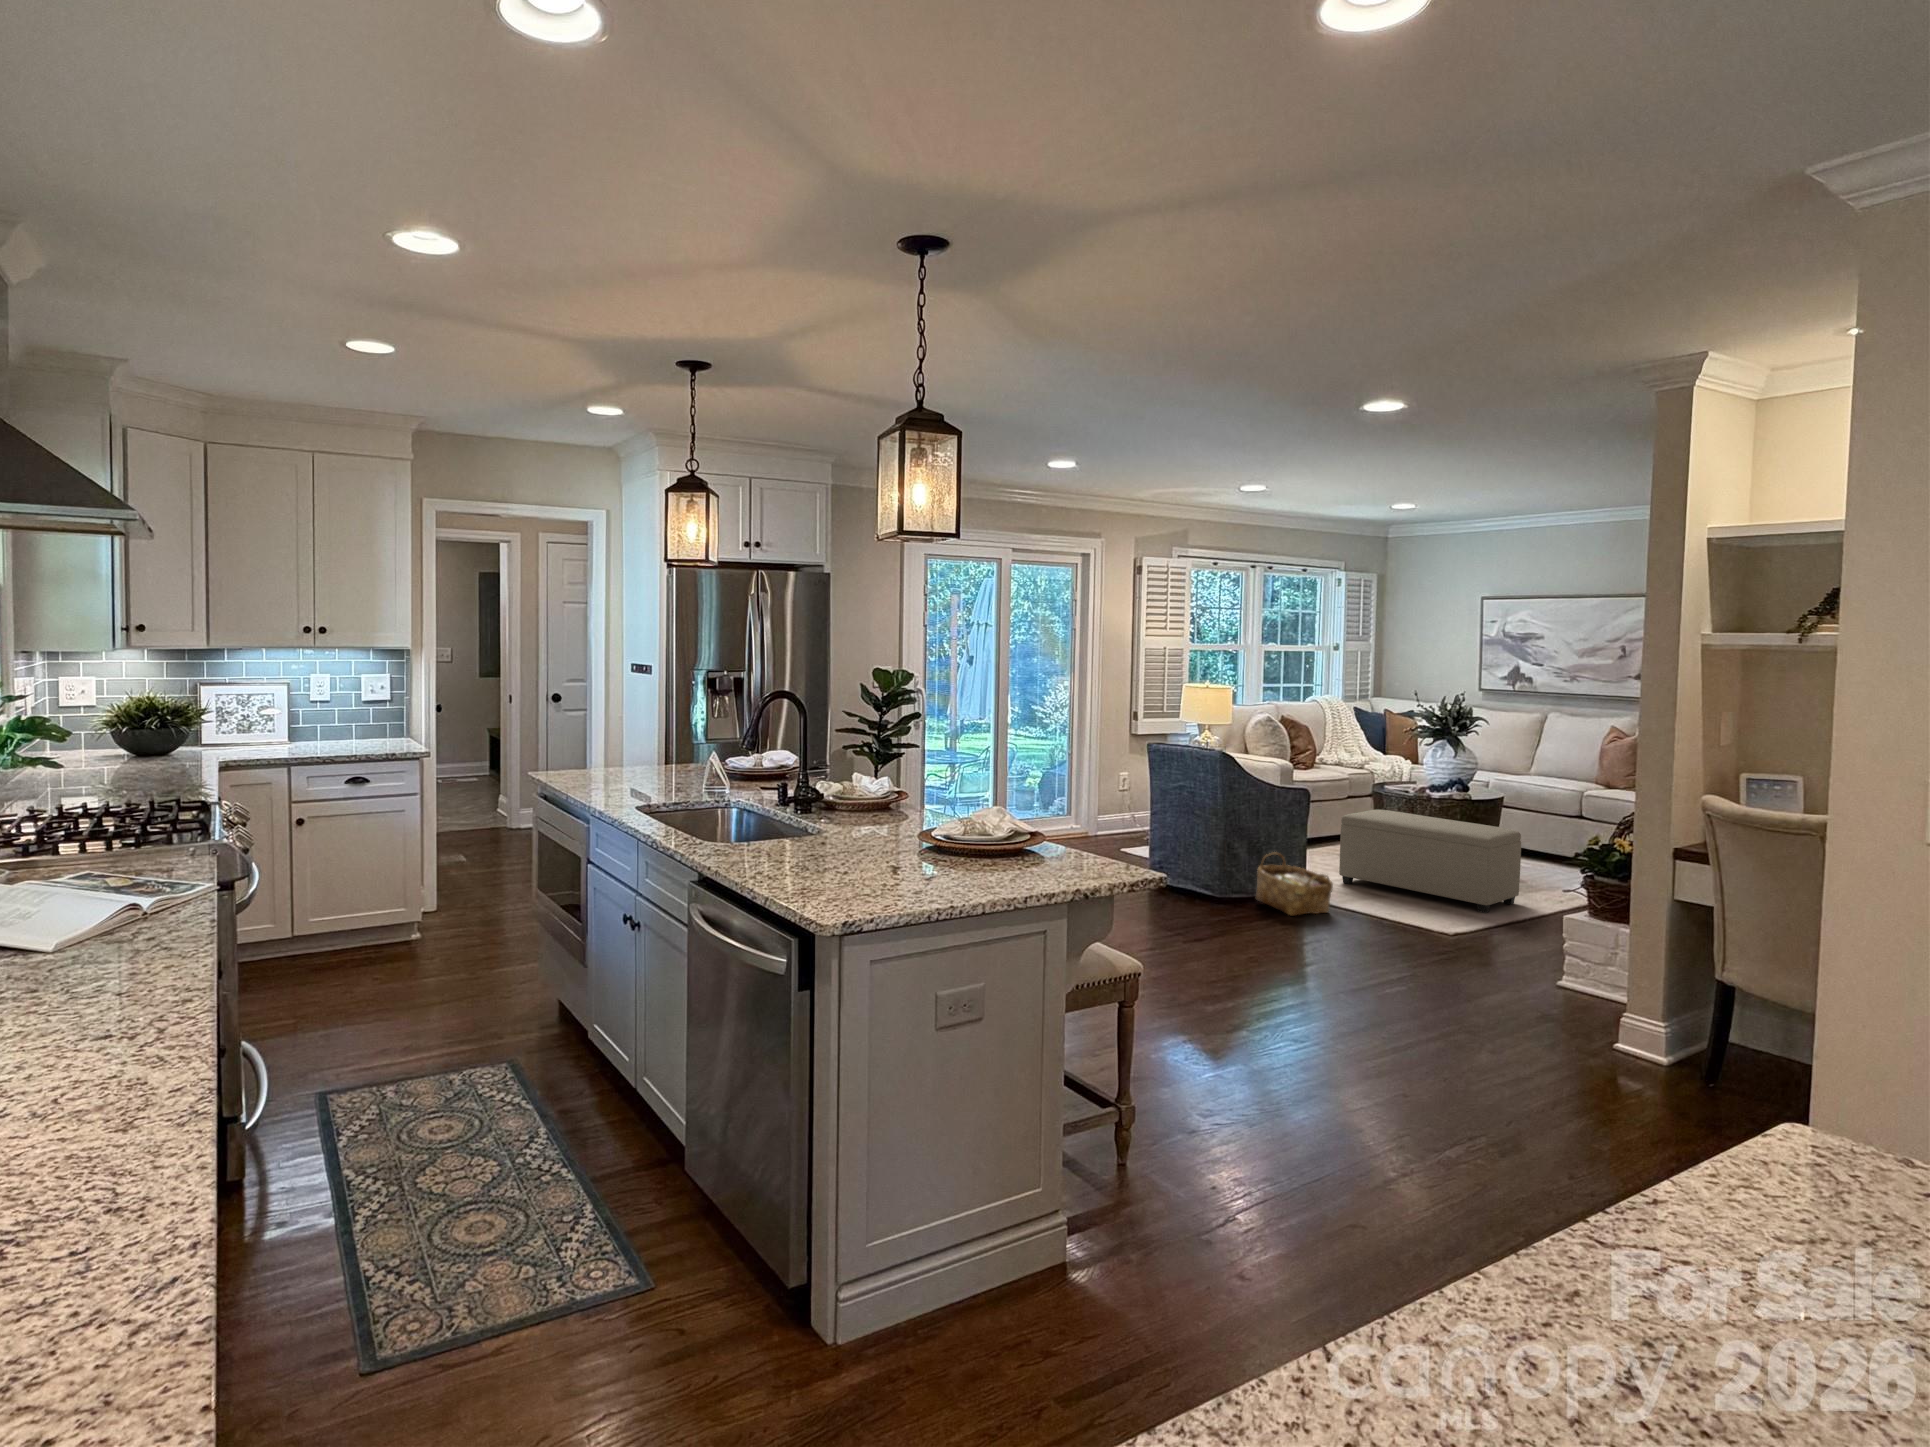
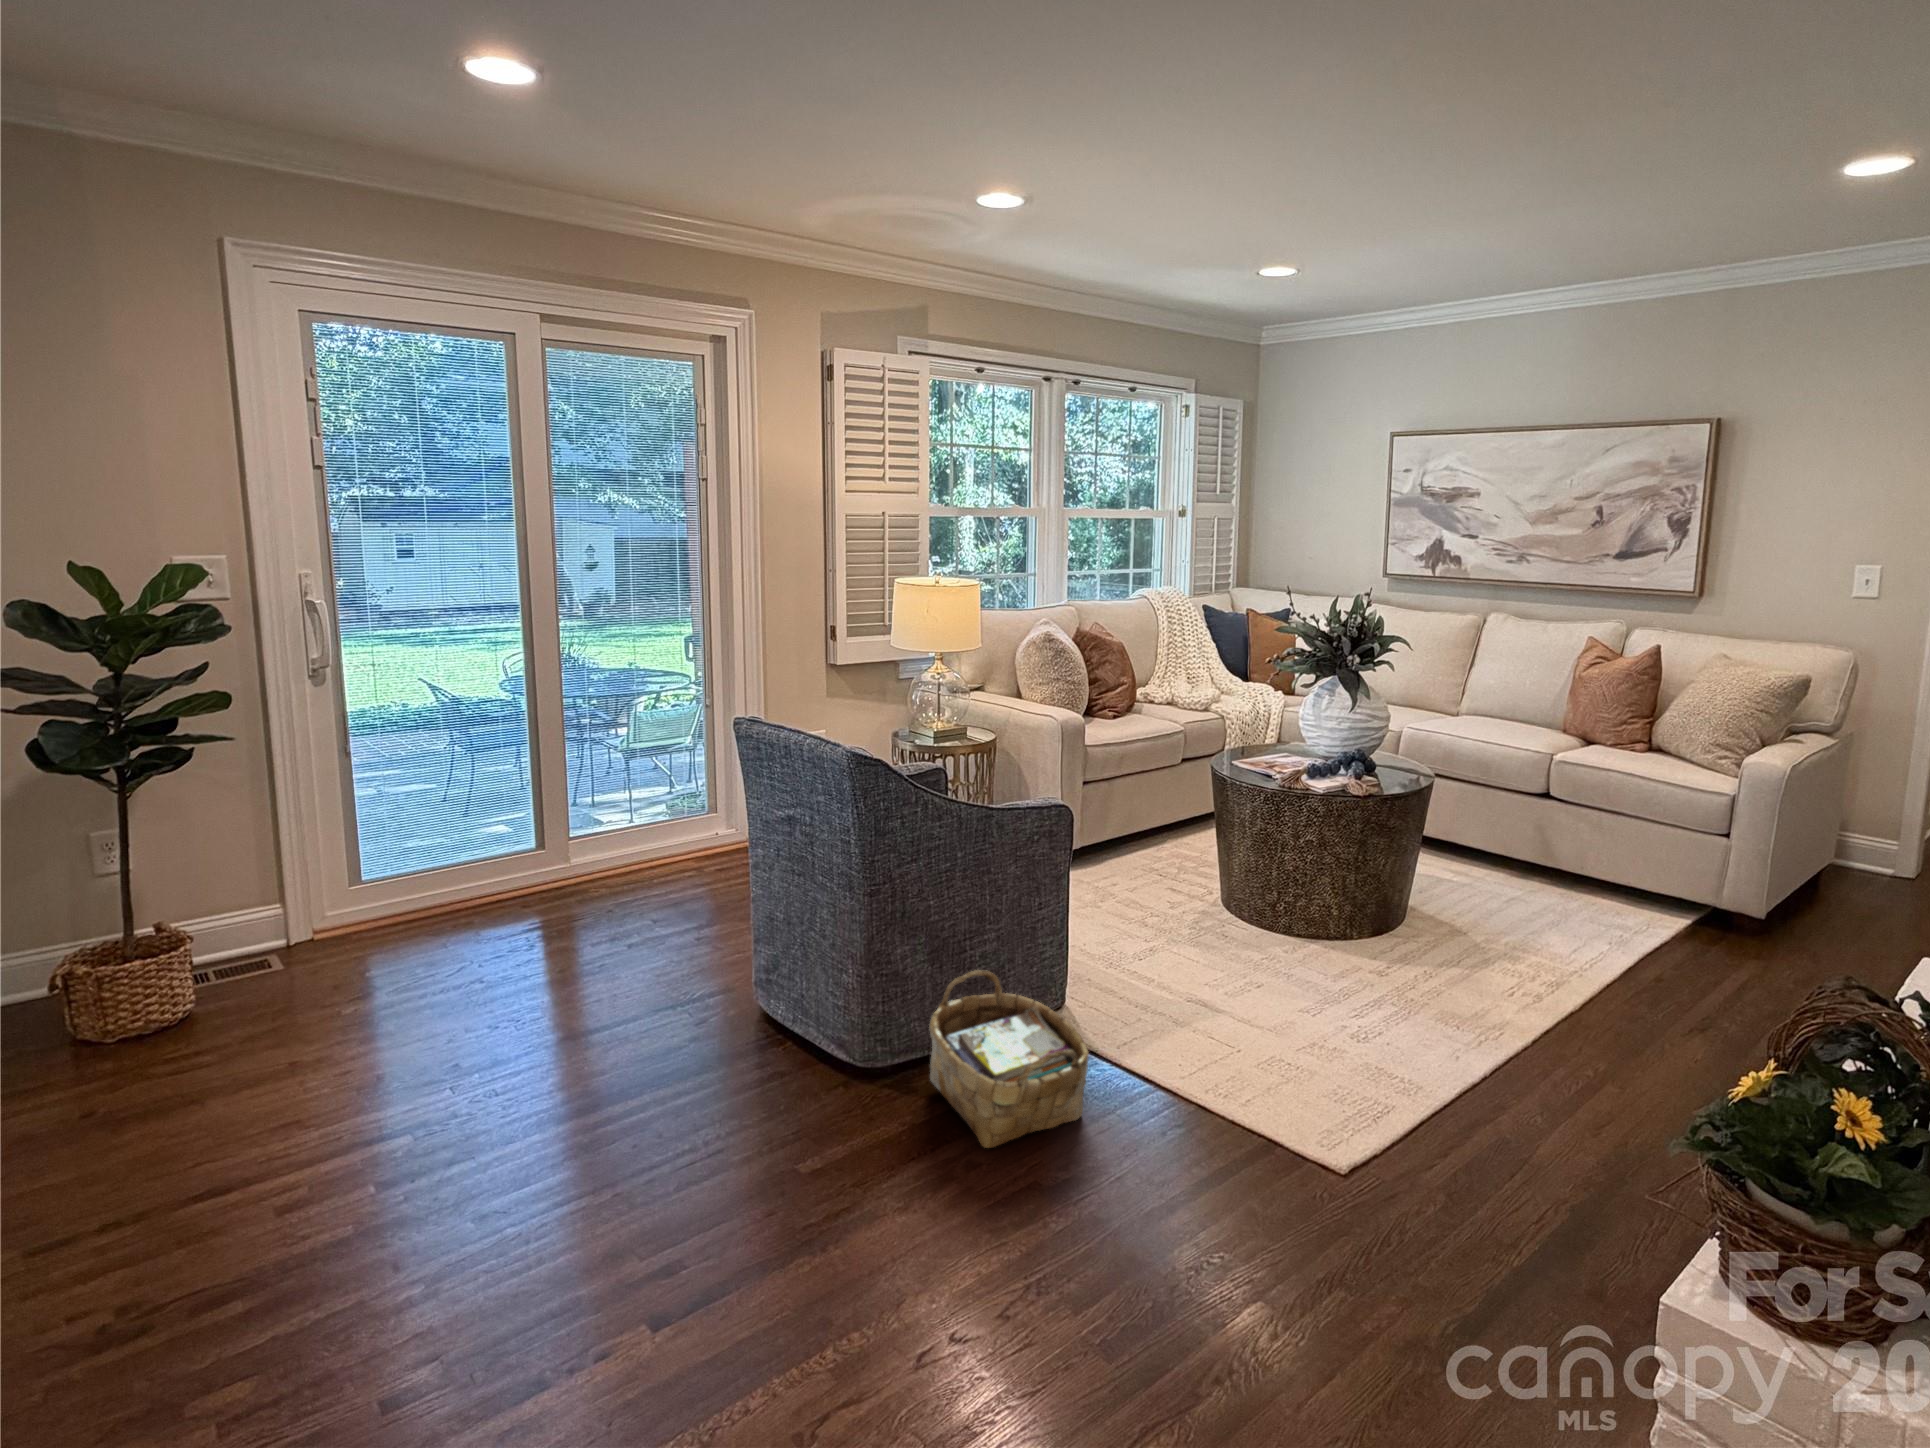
ottoman: present [1339,810,1521,913] -> none [1137,821,1480,1074]

